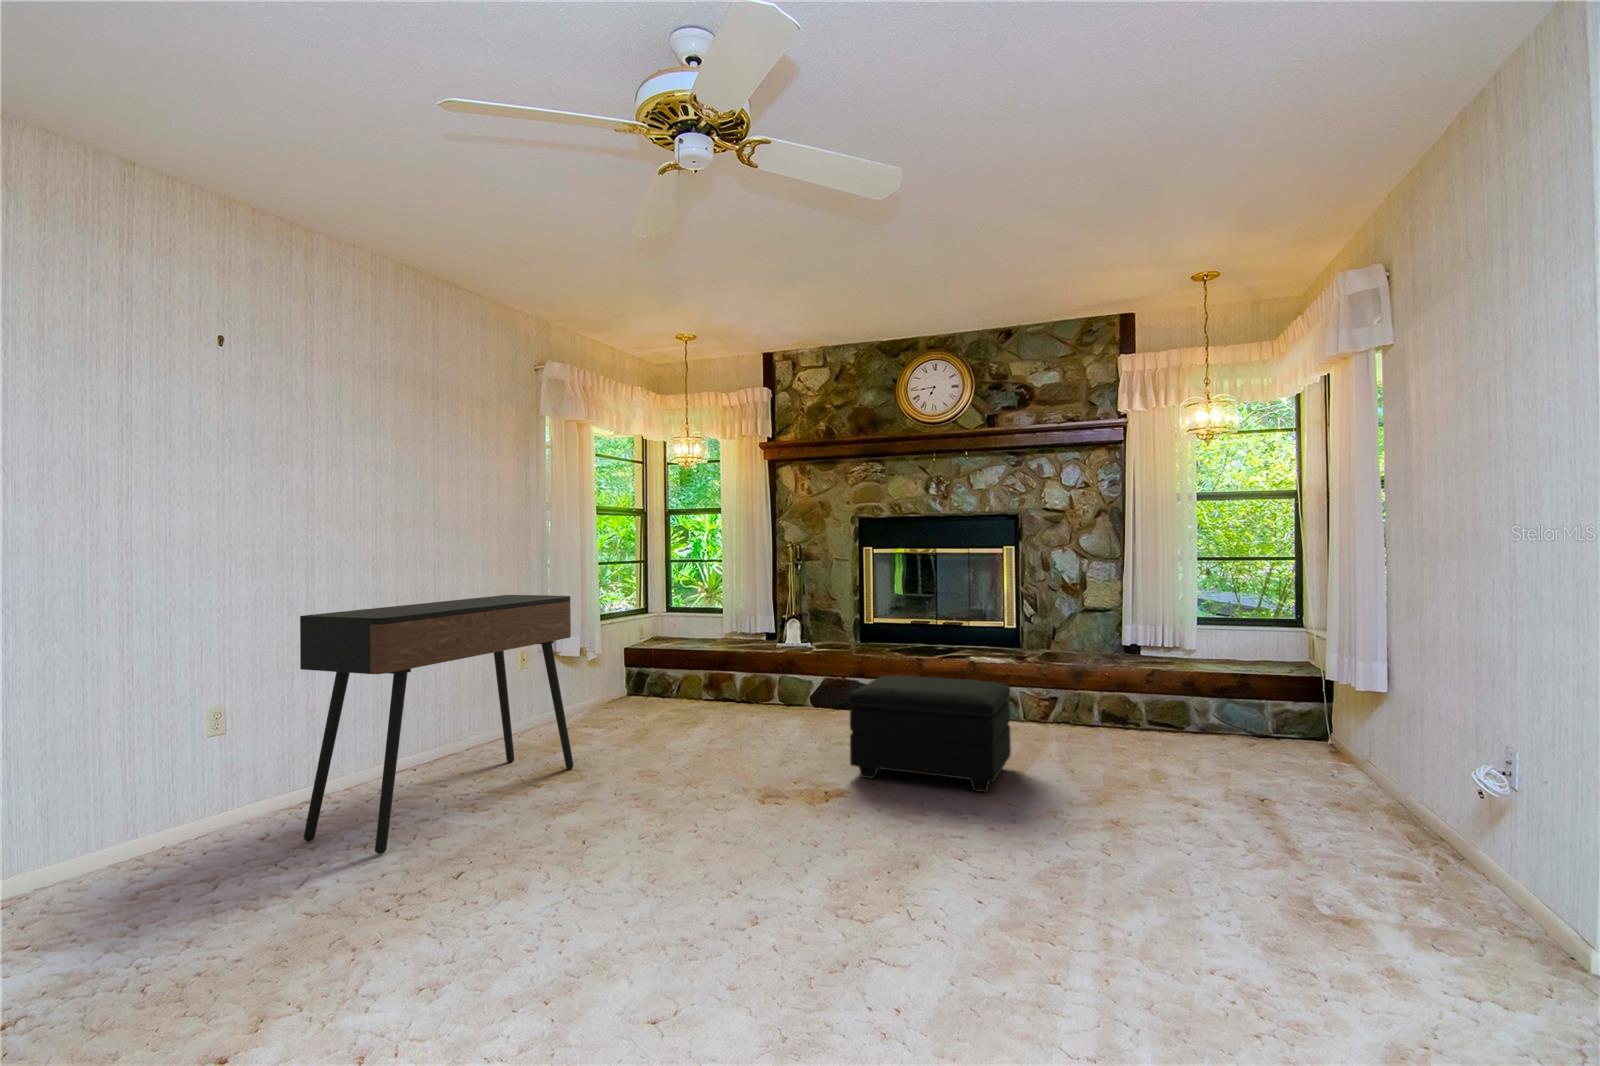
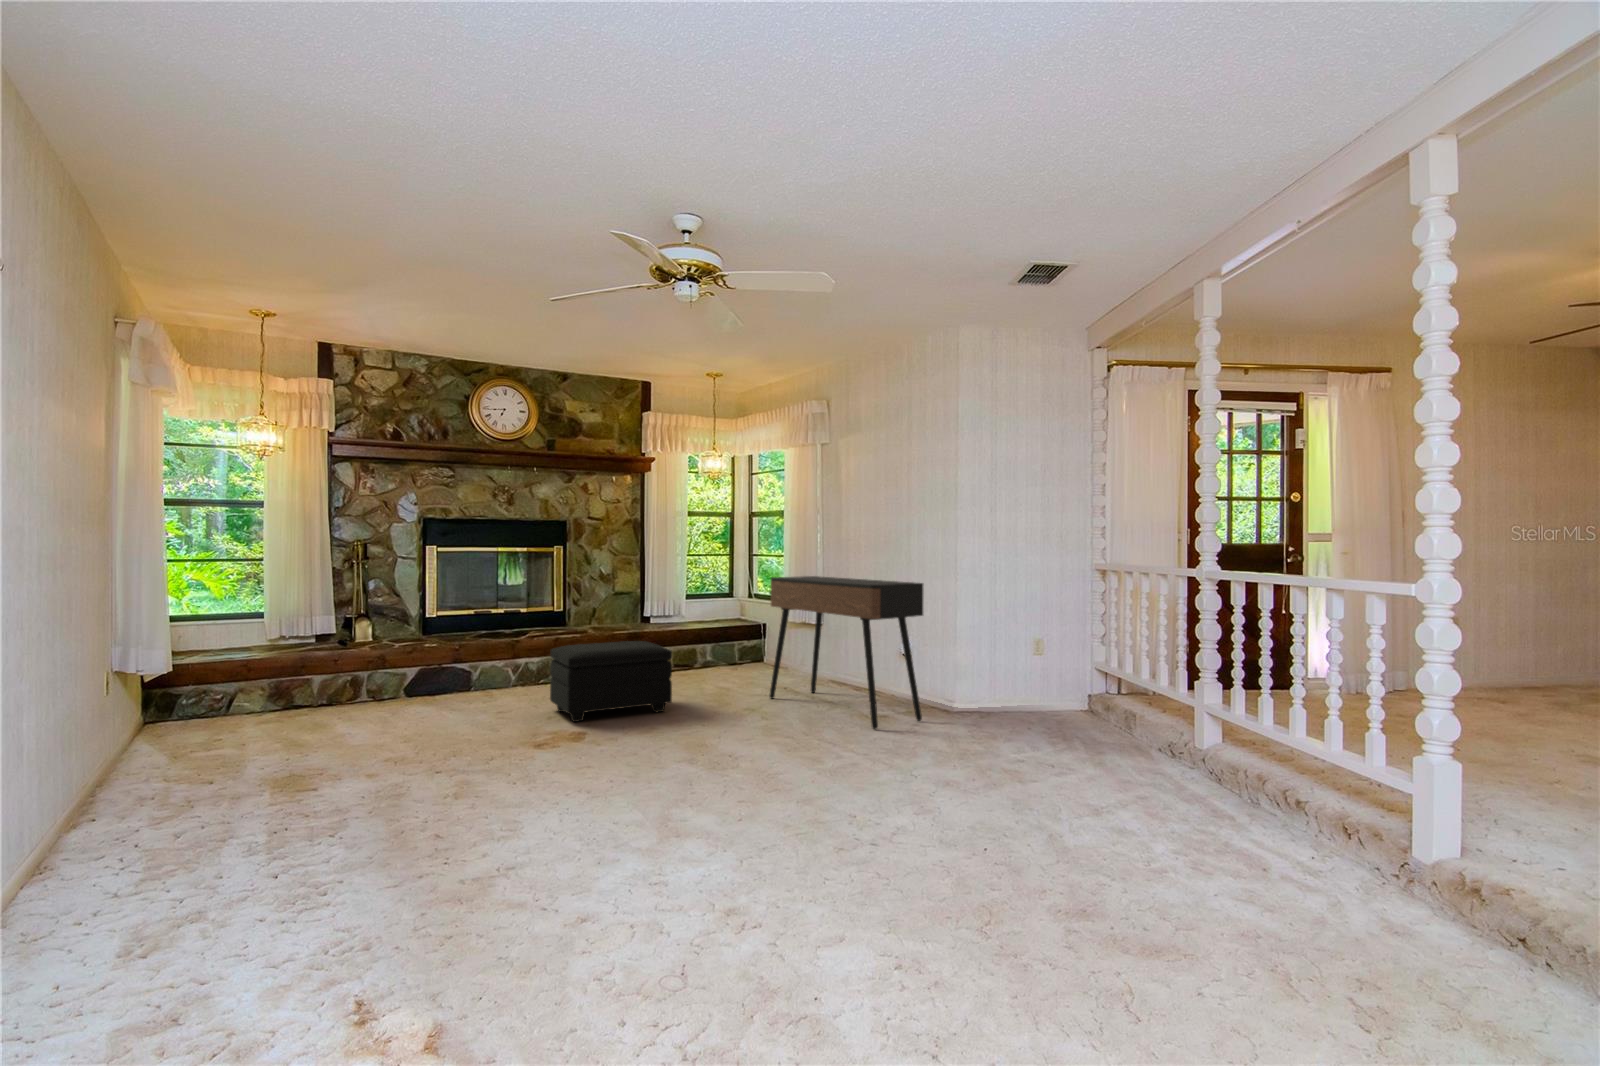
console table: present [300,595,574,854] -> present [770,576,923,729]

